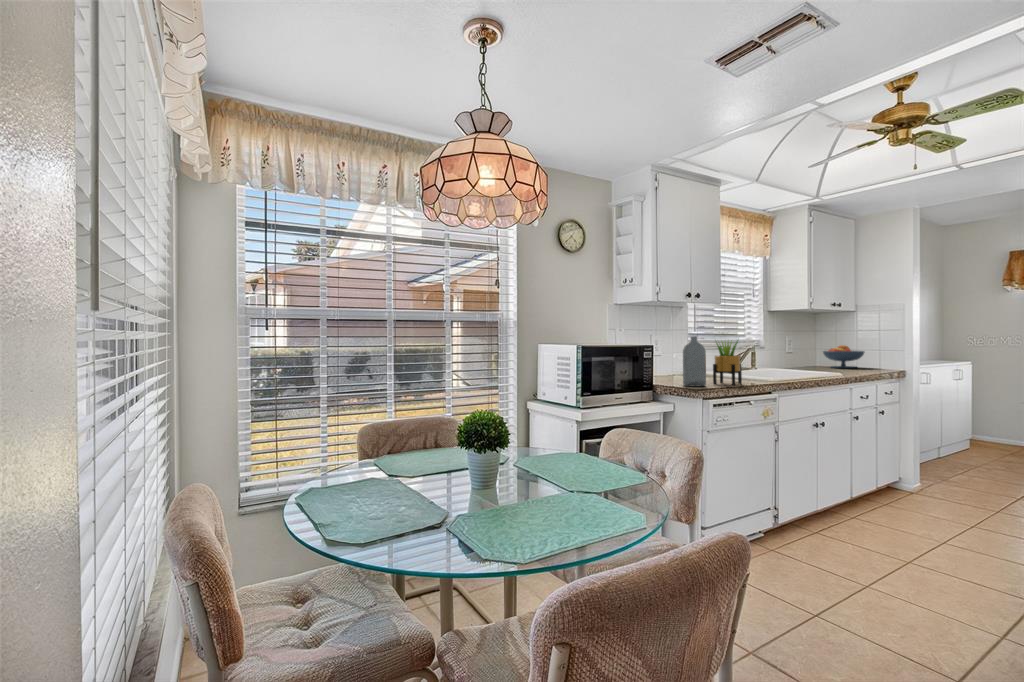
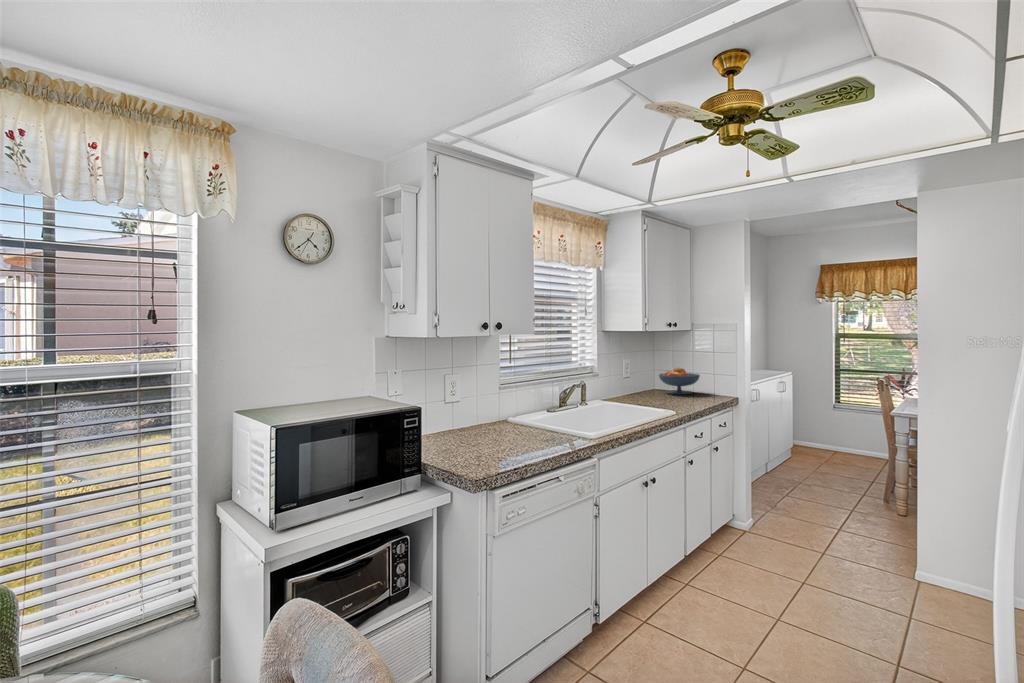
bottle: present [683,336,706,387] -> none [476,385,506,454]
potted plant: present [713,340,742,385] -> none [519,380,554,446]

